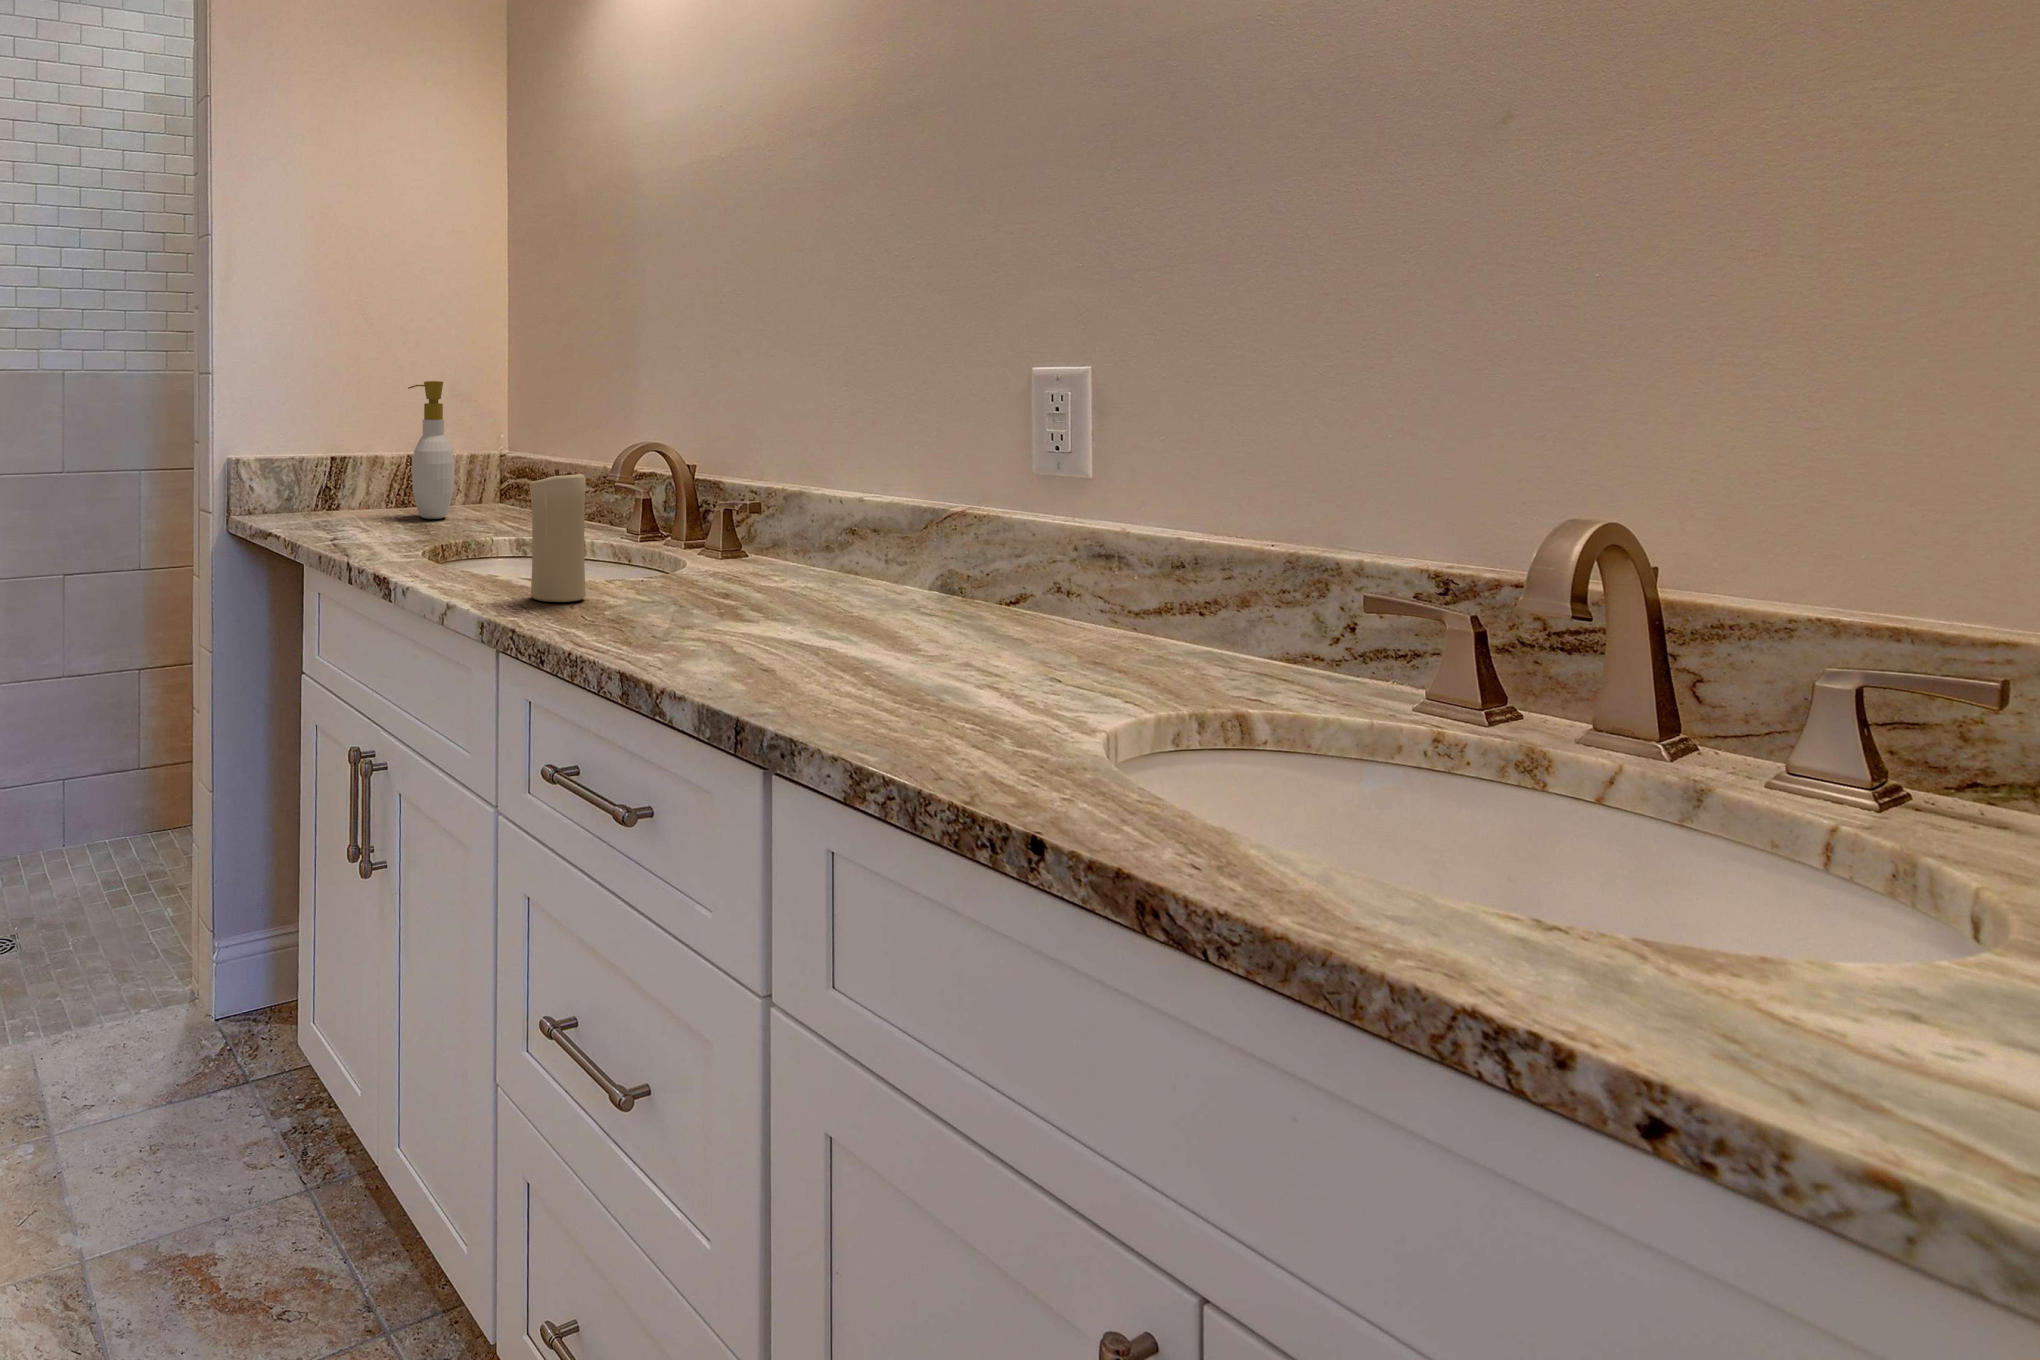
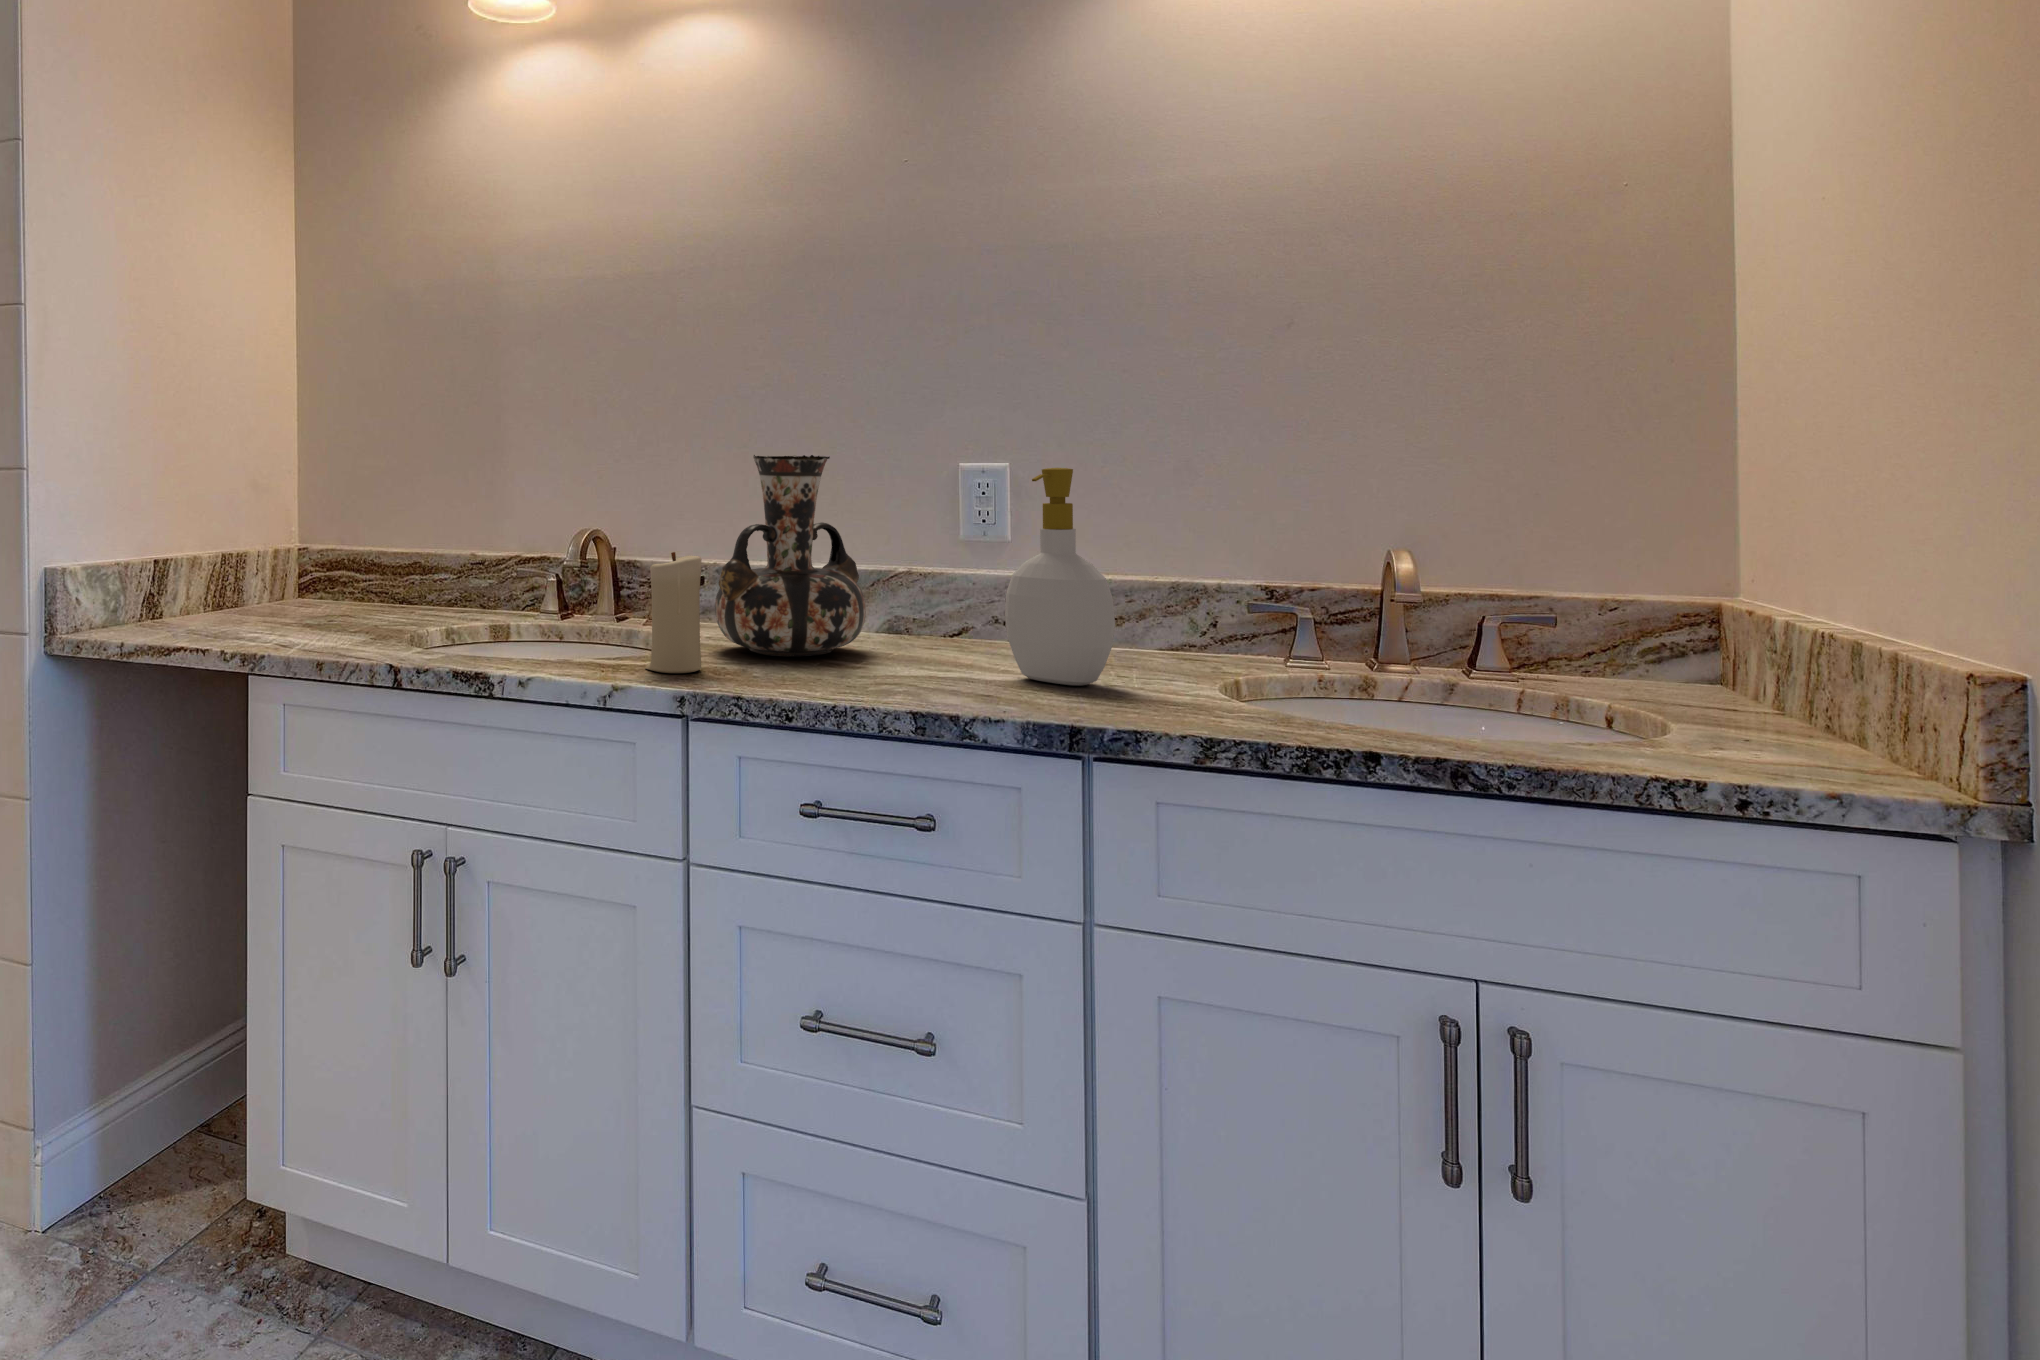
decorative vase: none [655,364,857,602] -> present [715,455,866,656]
soap bottle: present [408,381,454,519] -> present [1005,468,1115,686]

